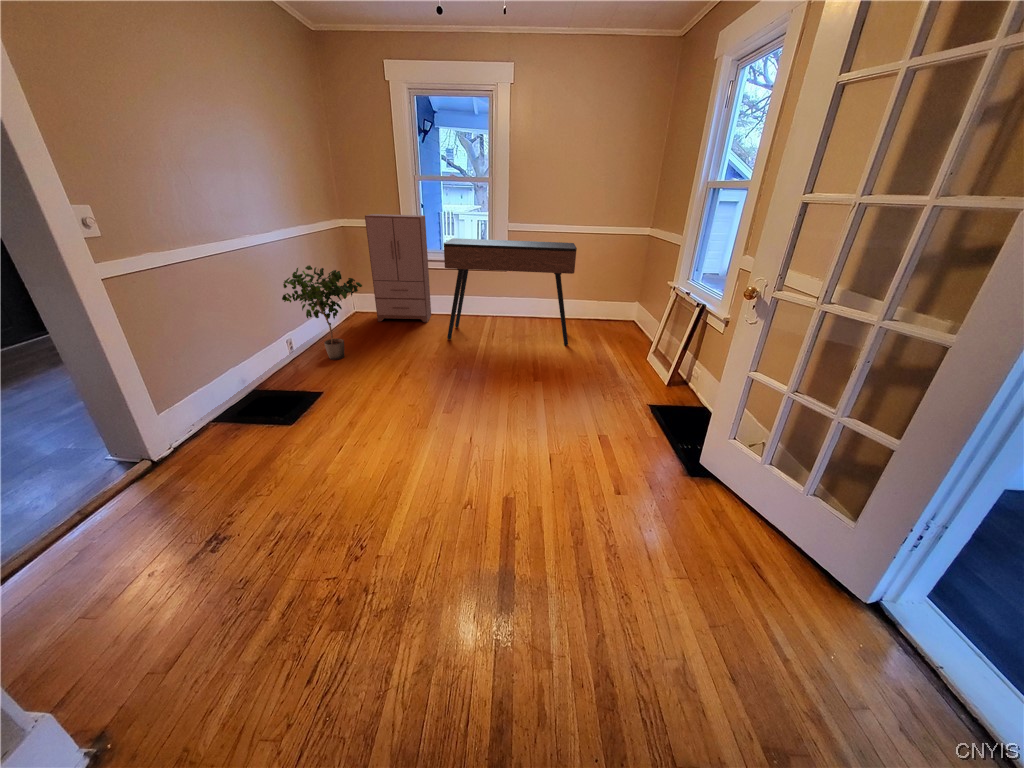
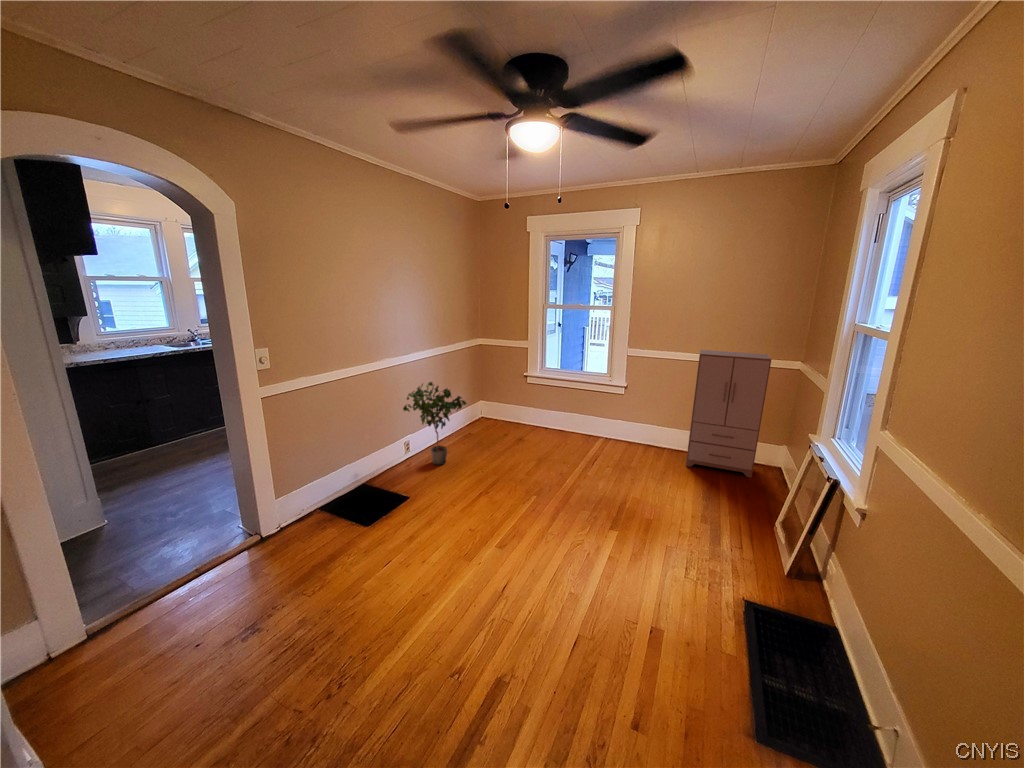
cabinet: present [365,214,431,322] -> present [686,350,772,478]
console table: present [444,238,577,345] -> none [545,362,691,489]

